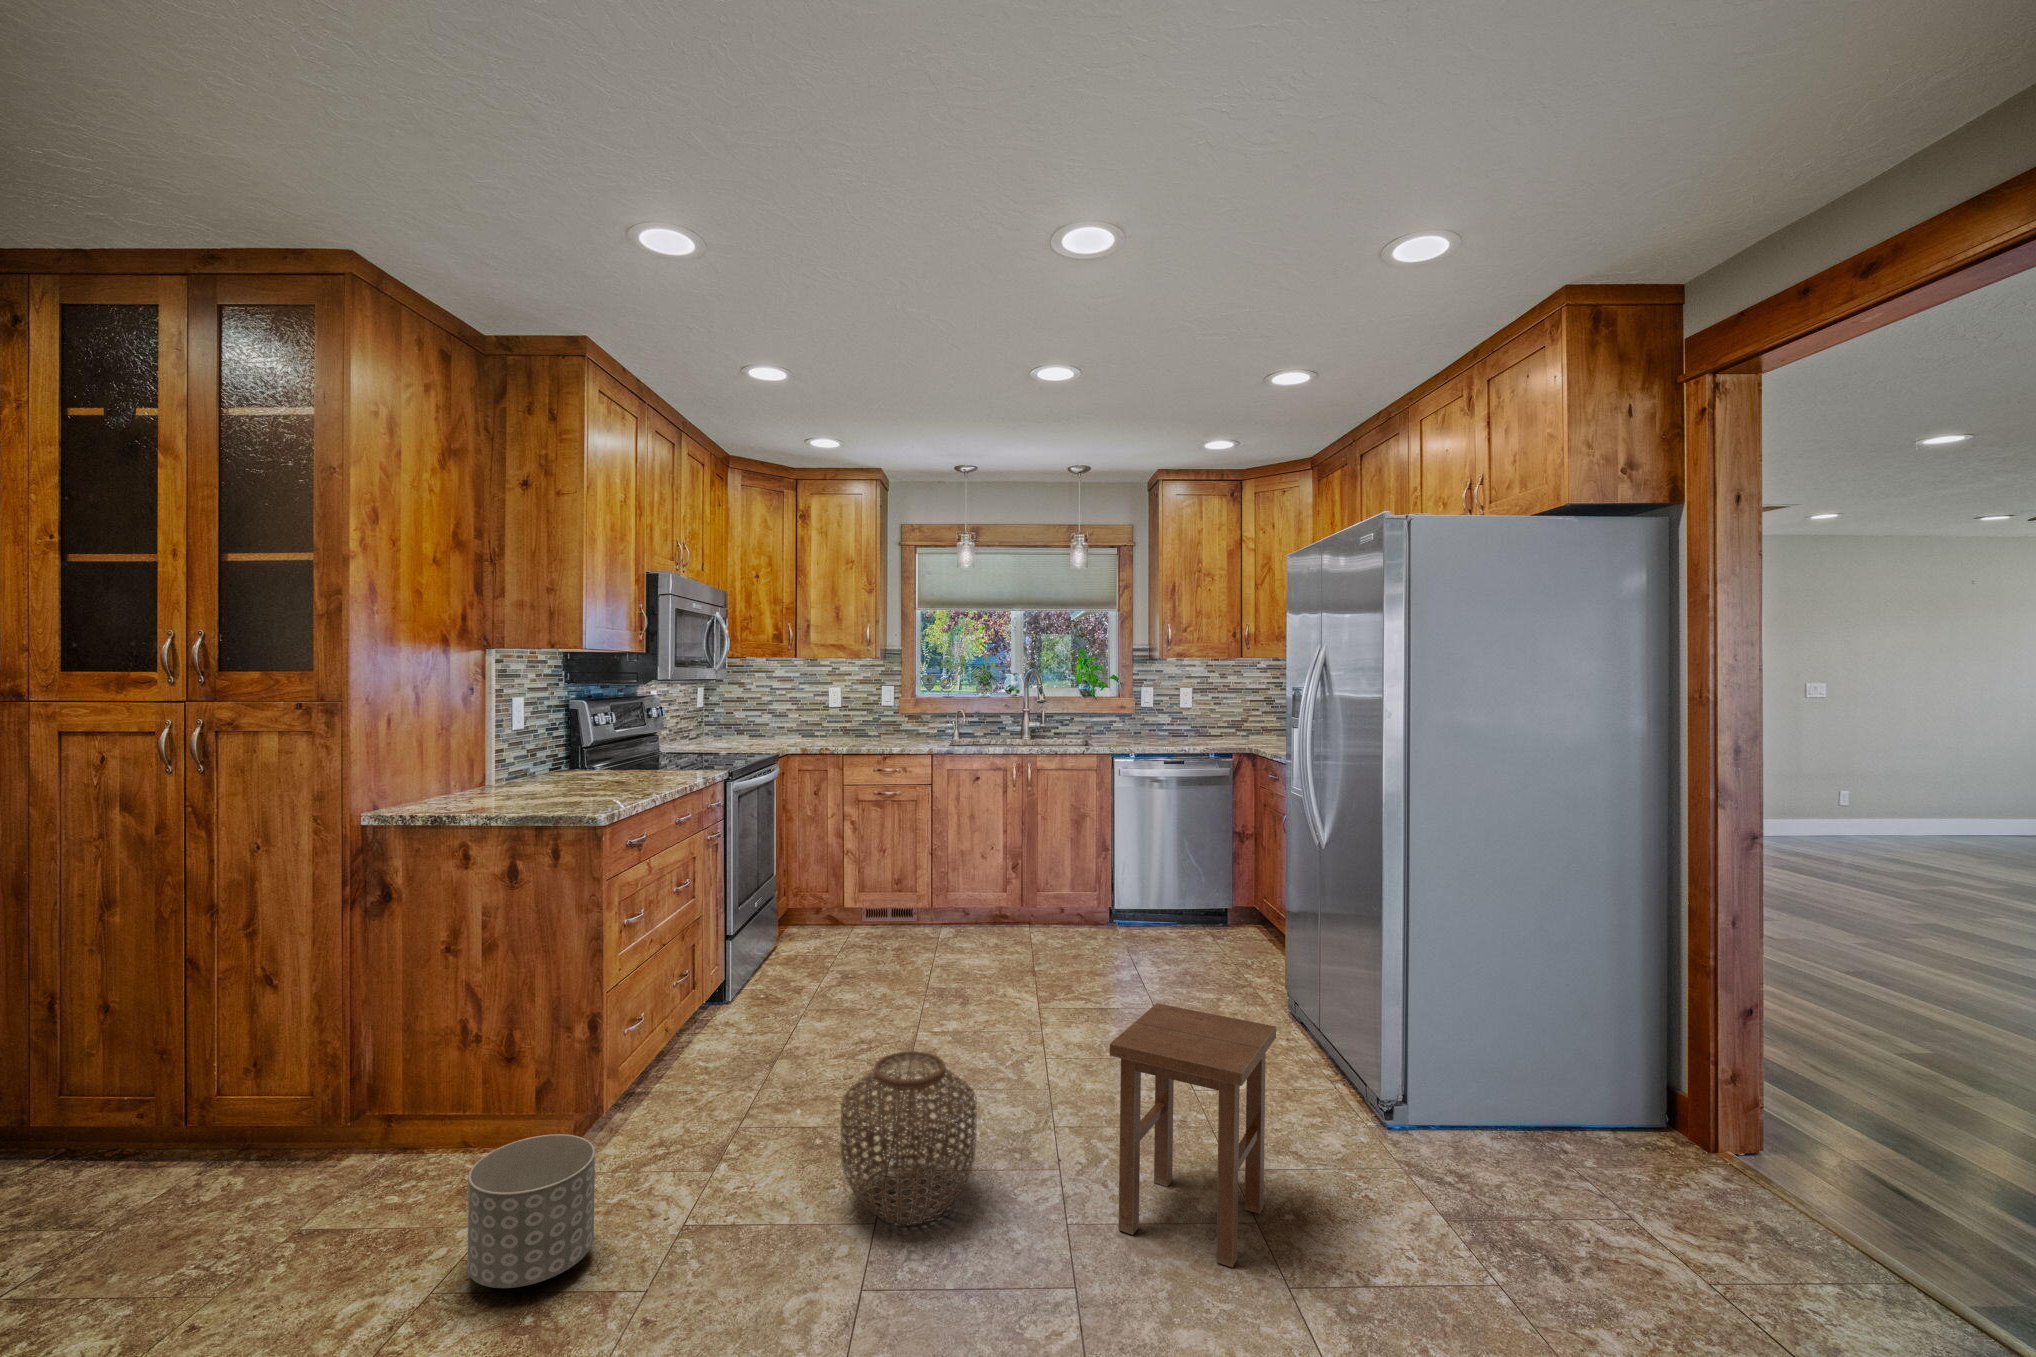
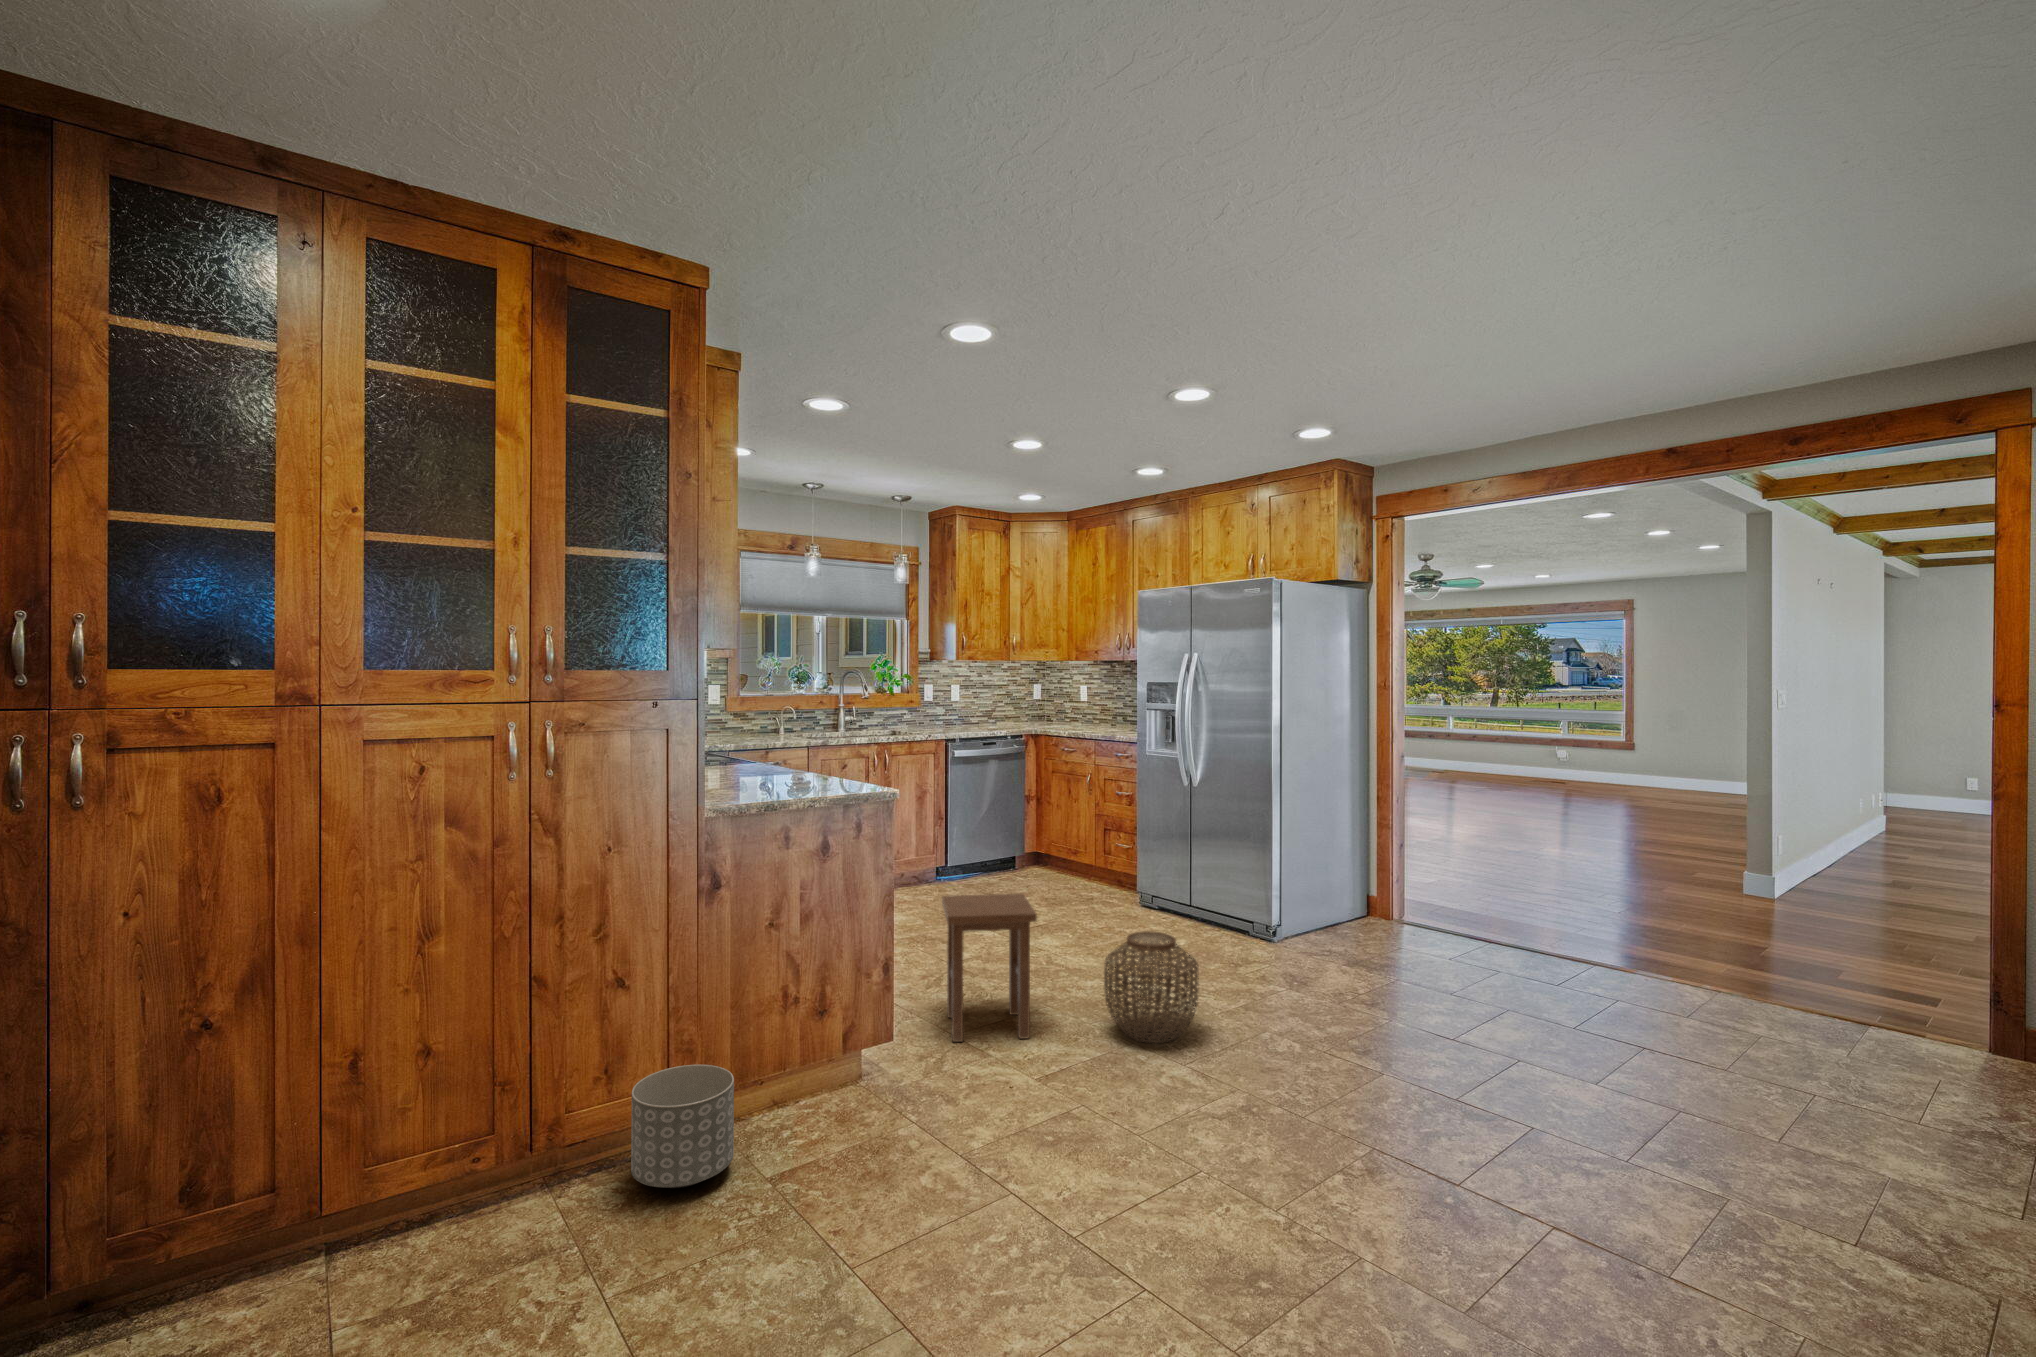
stool: present [1110,1003,1276,1267] -> present [942,894,1037,1042]
planter: present [467,1134,595,1288] -> present [631,1065,734,1188]

